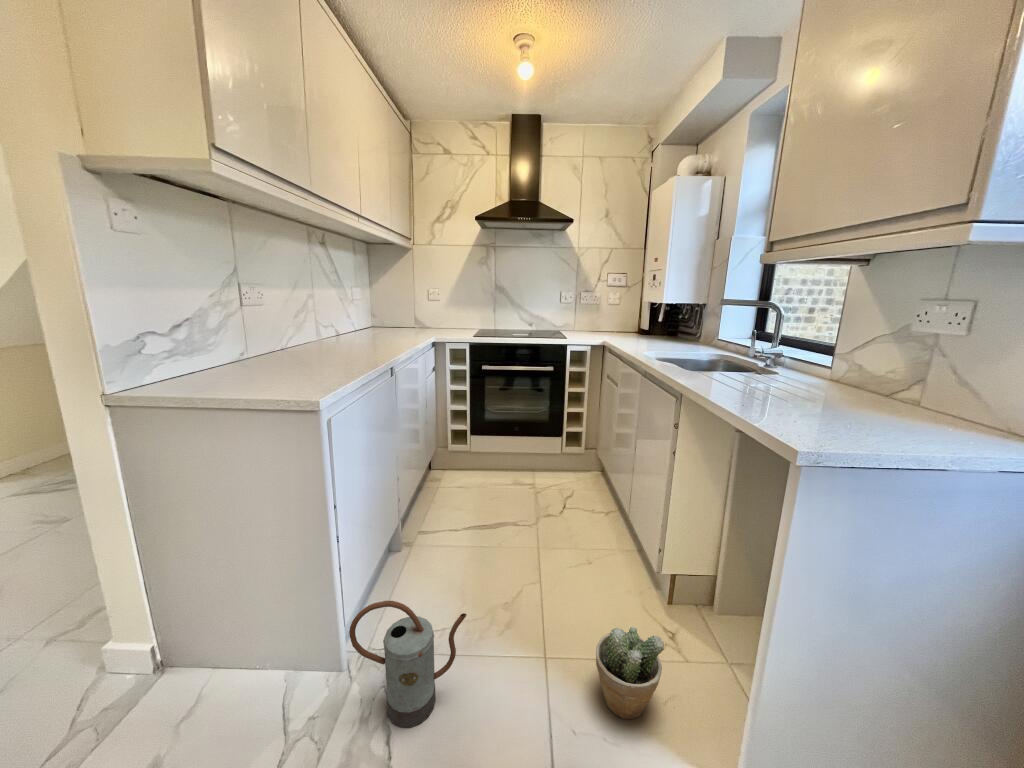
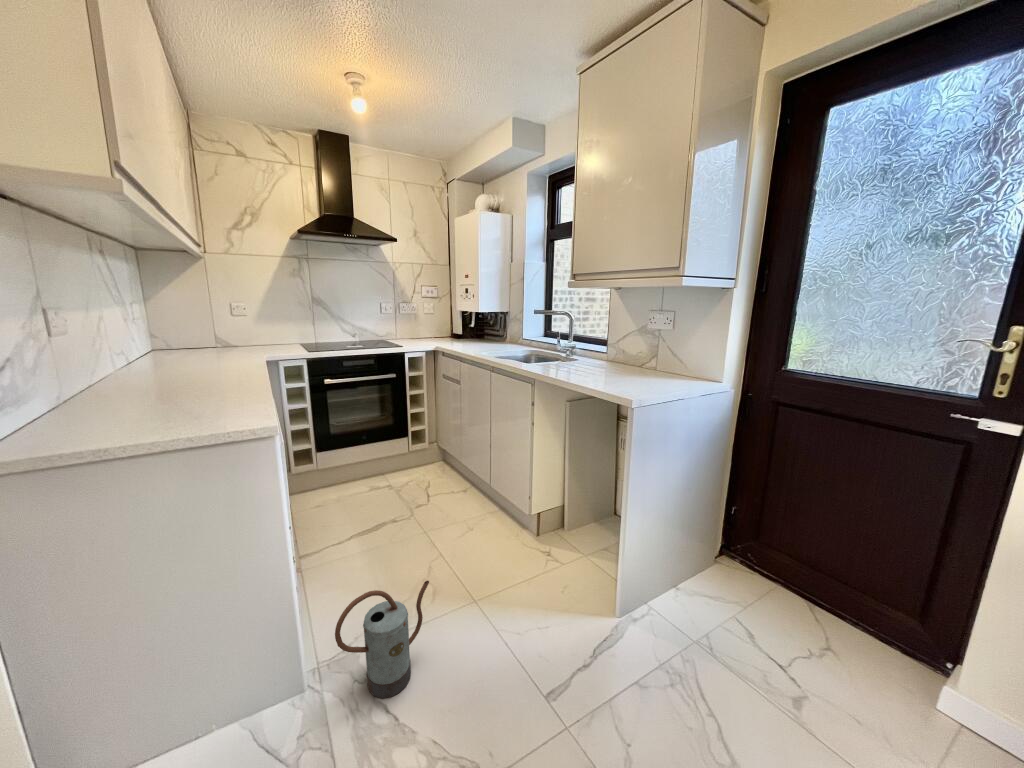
potted plant: present [596,627,664,719] -> none [517,544,561,610]

